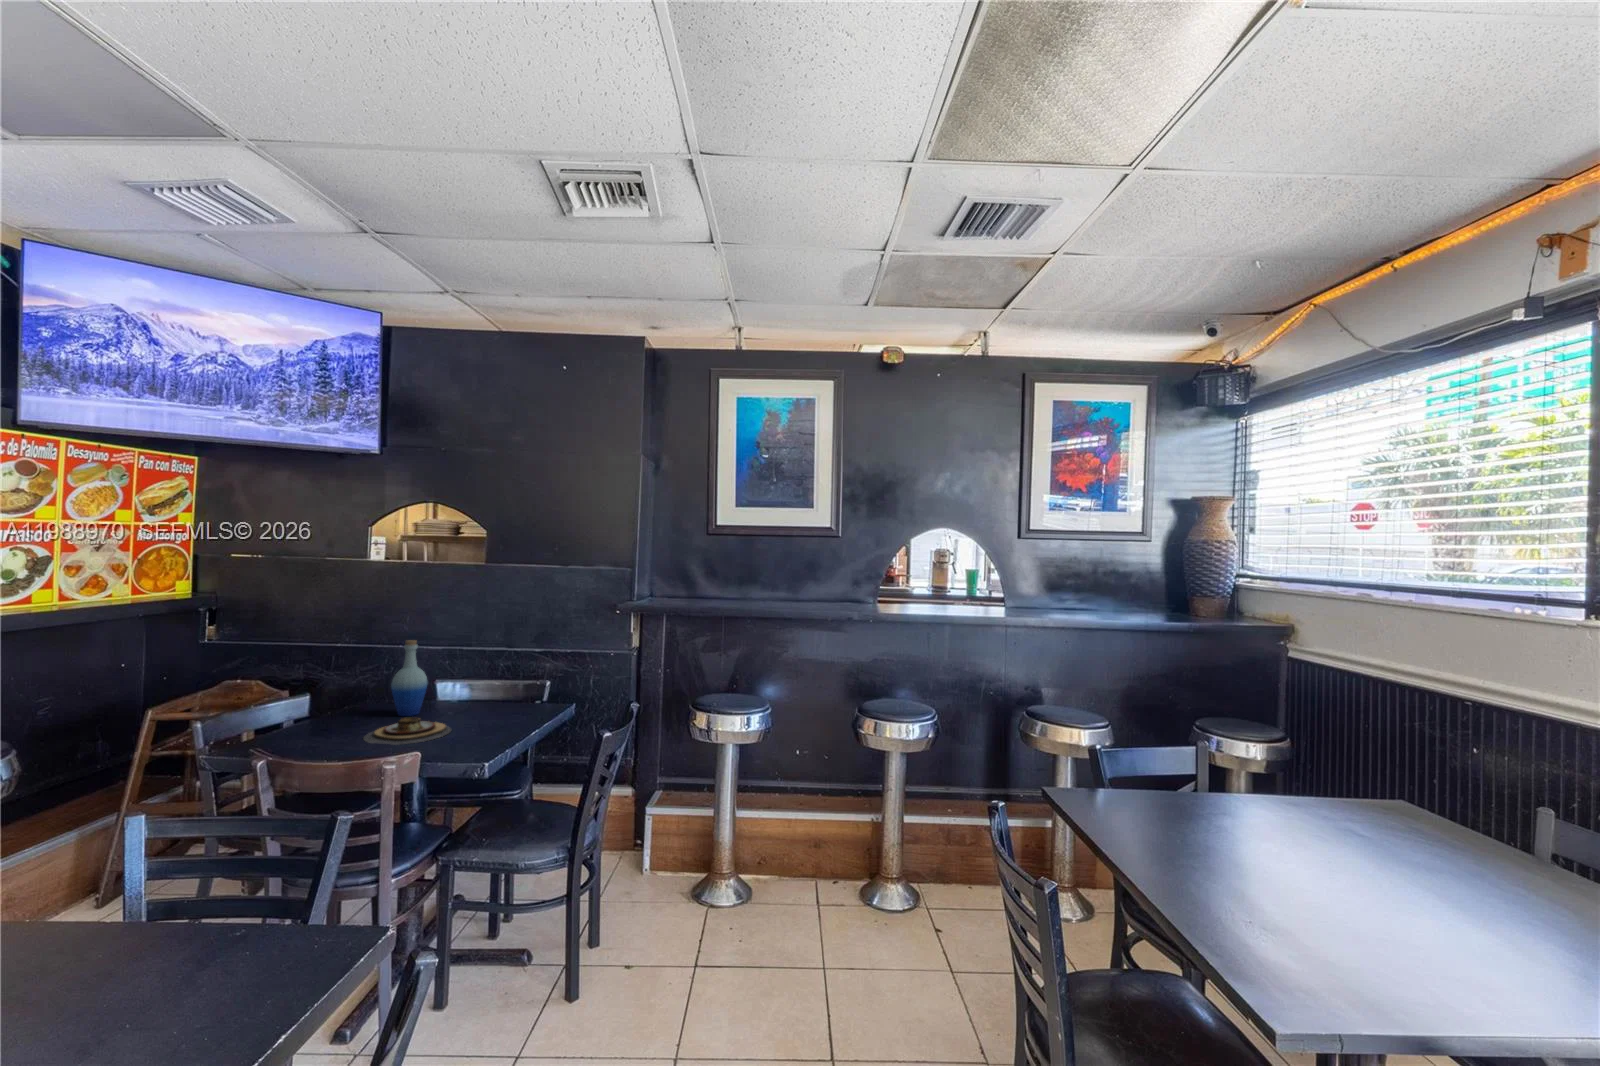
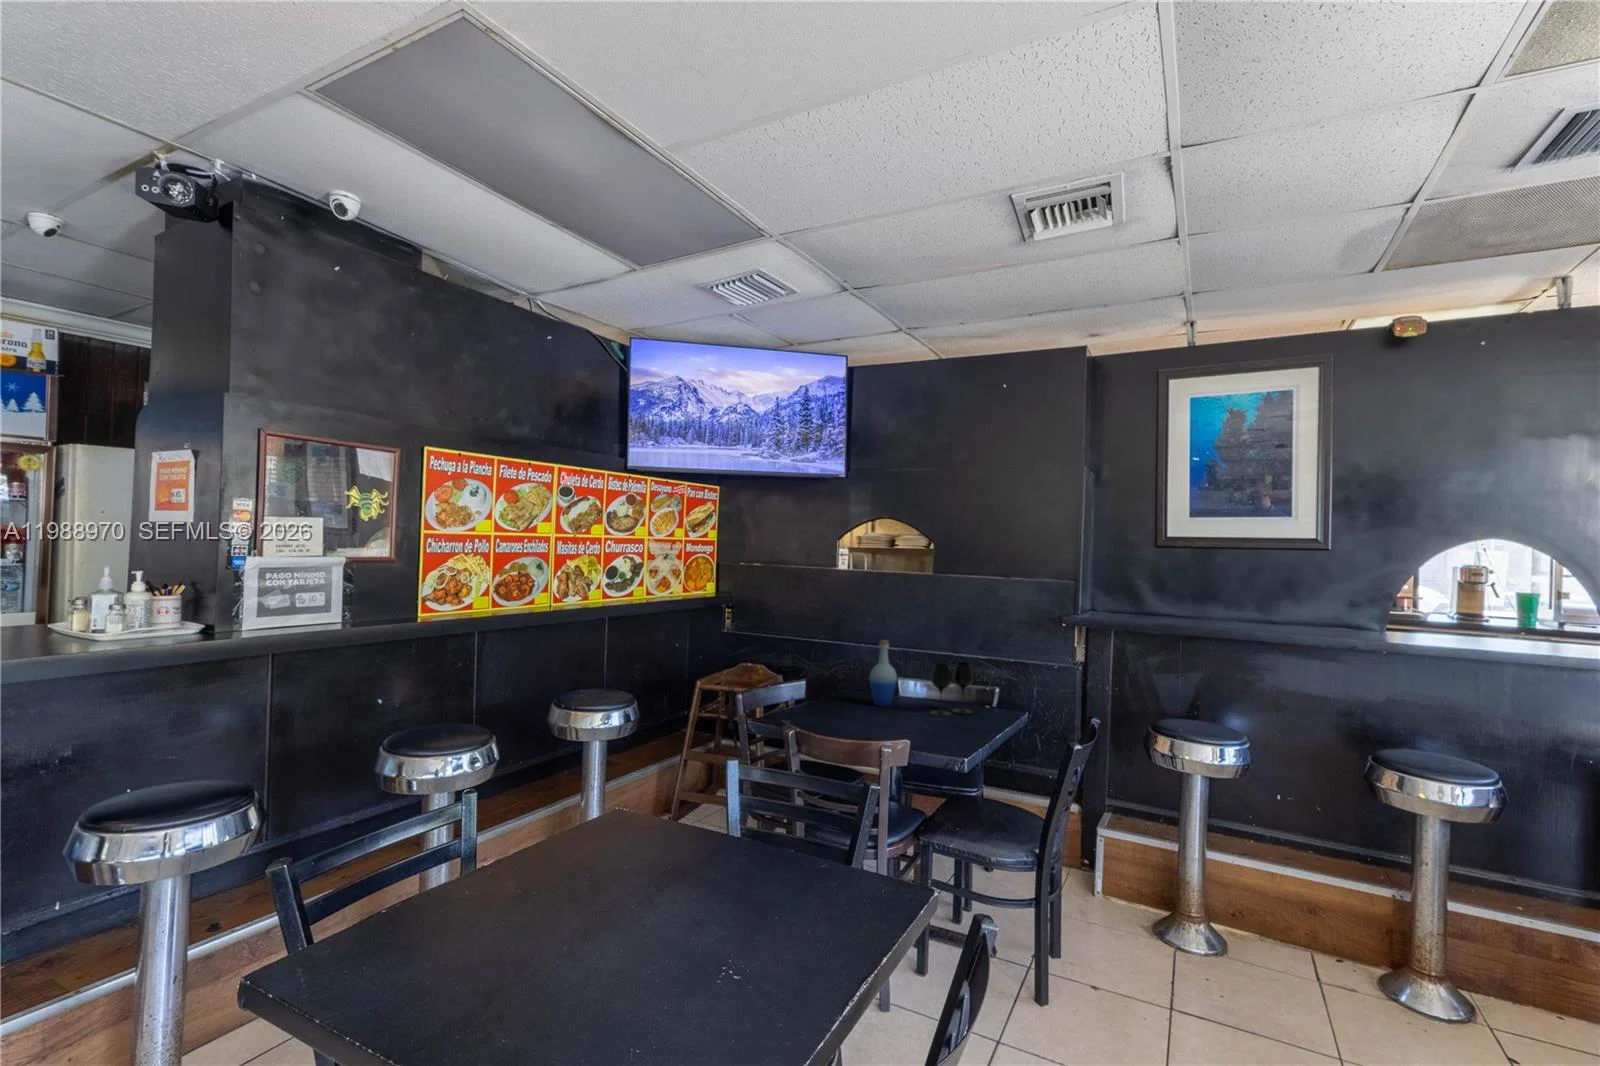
wine glass: none [465,658,517,719] -> present [931,662,973,716]
plate: present [363,717,451,745] -> none [857,707,924,729]

